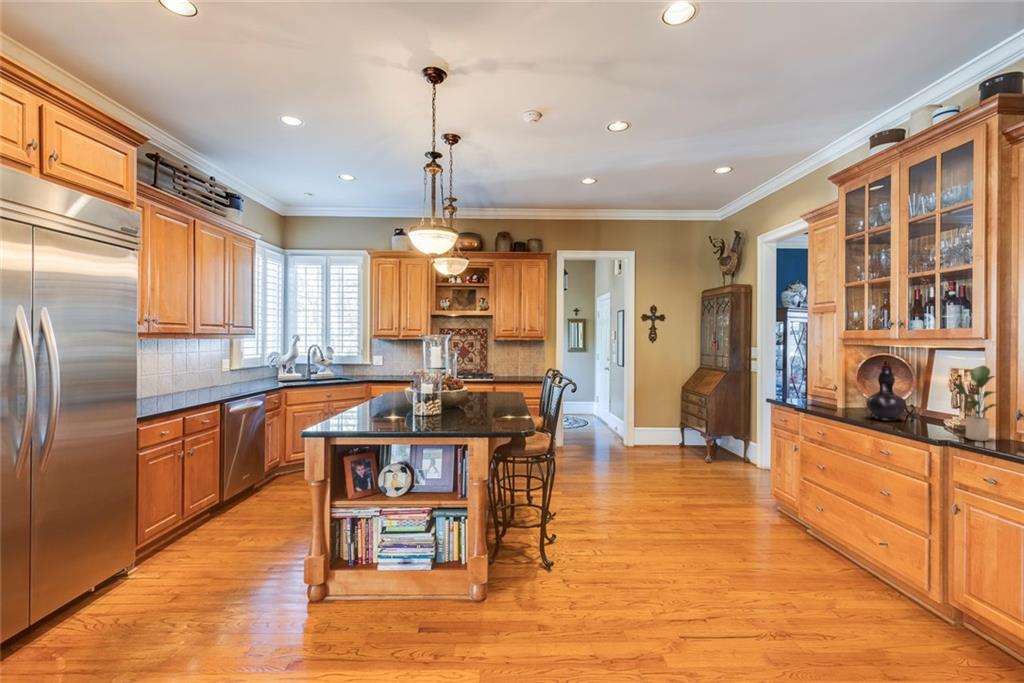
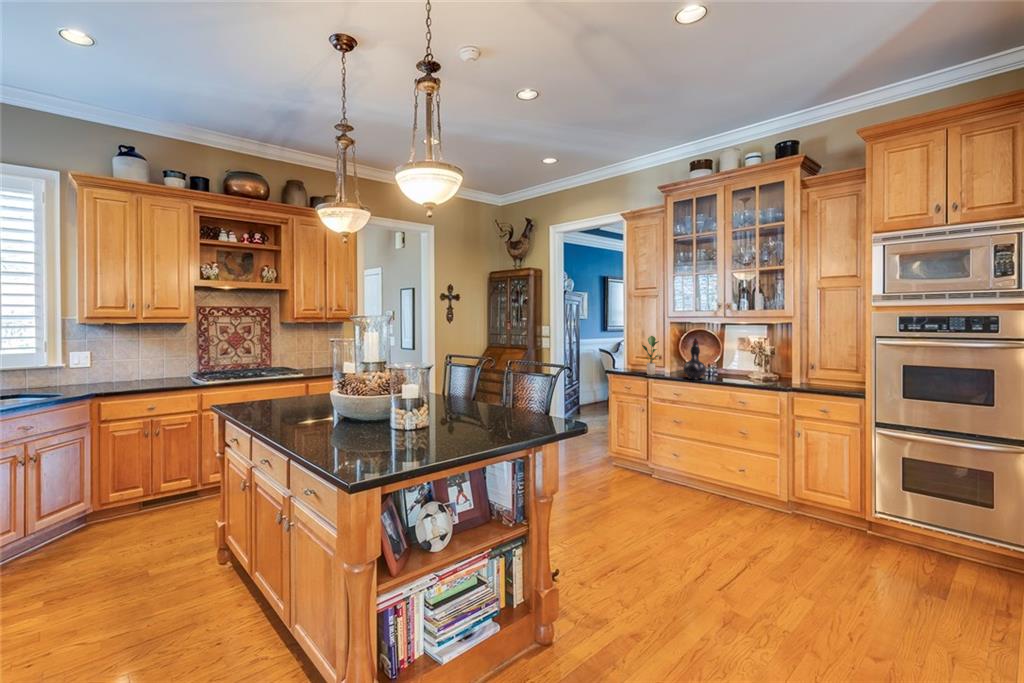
potted plant: present [952,366,999,441] -> present [642,336,659,375]

